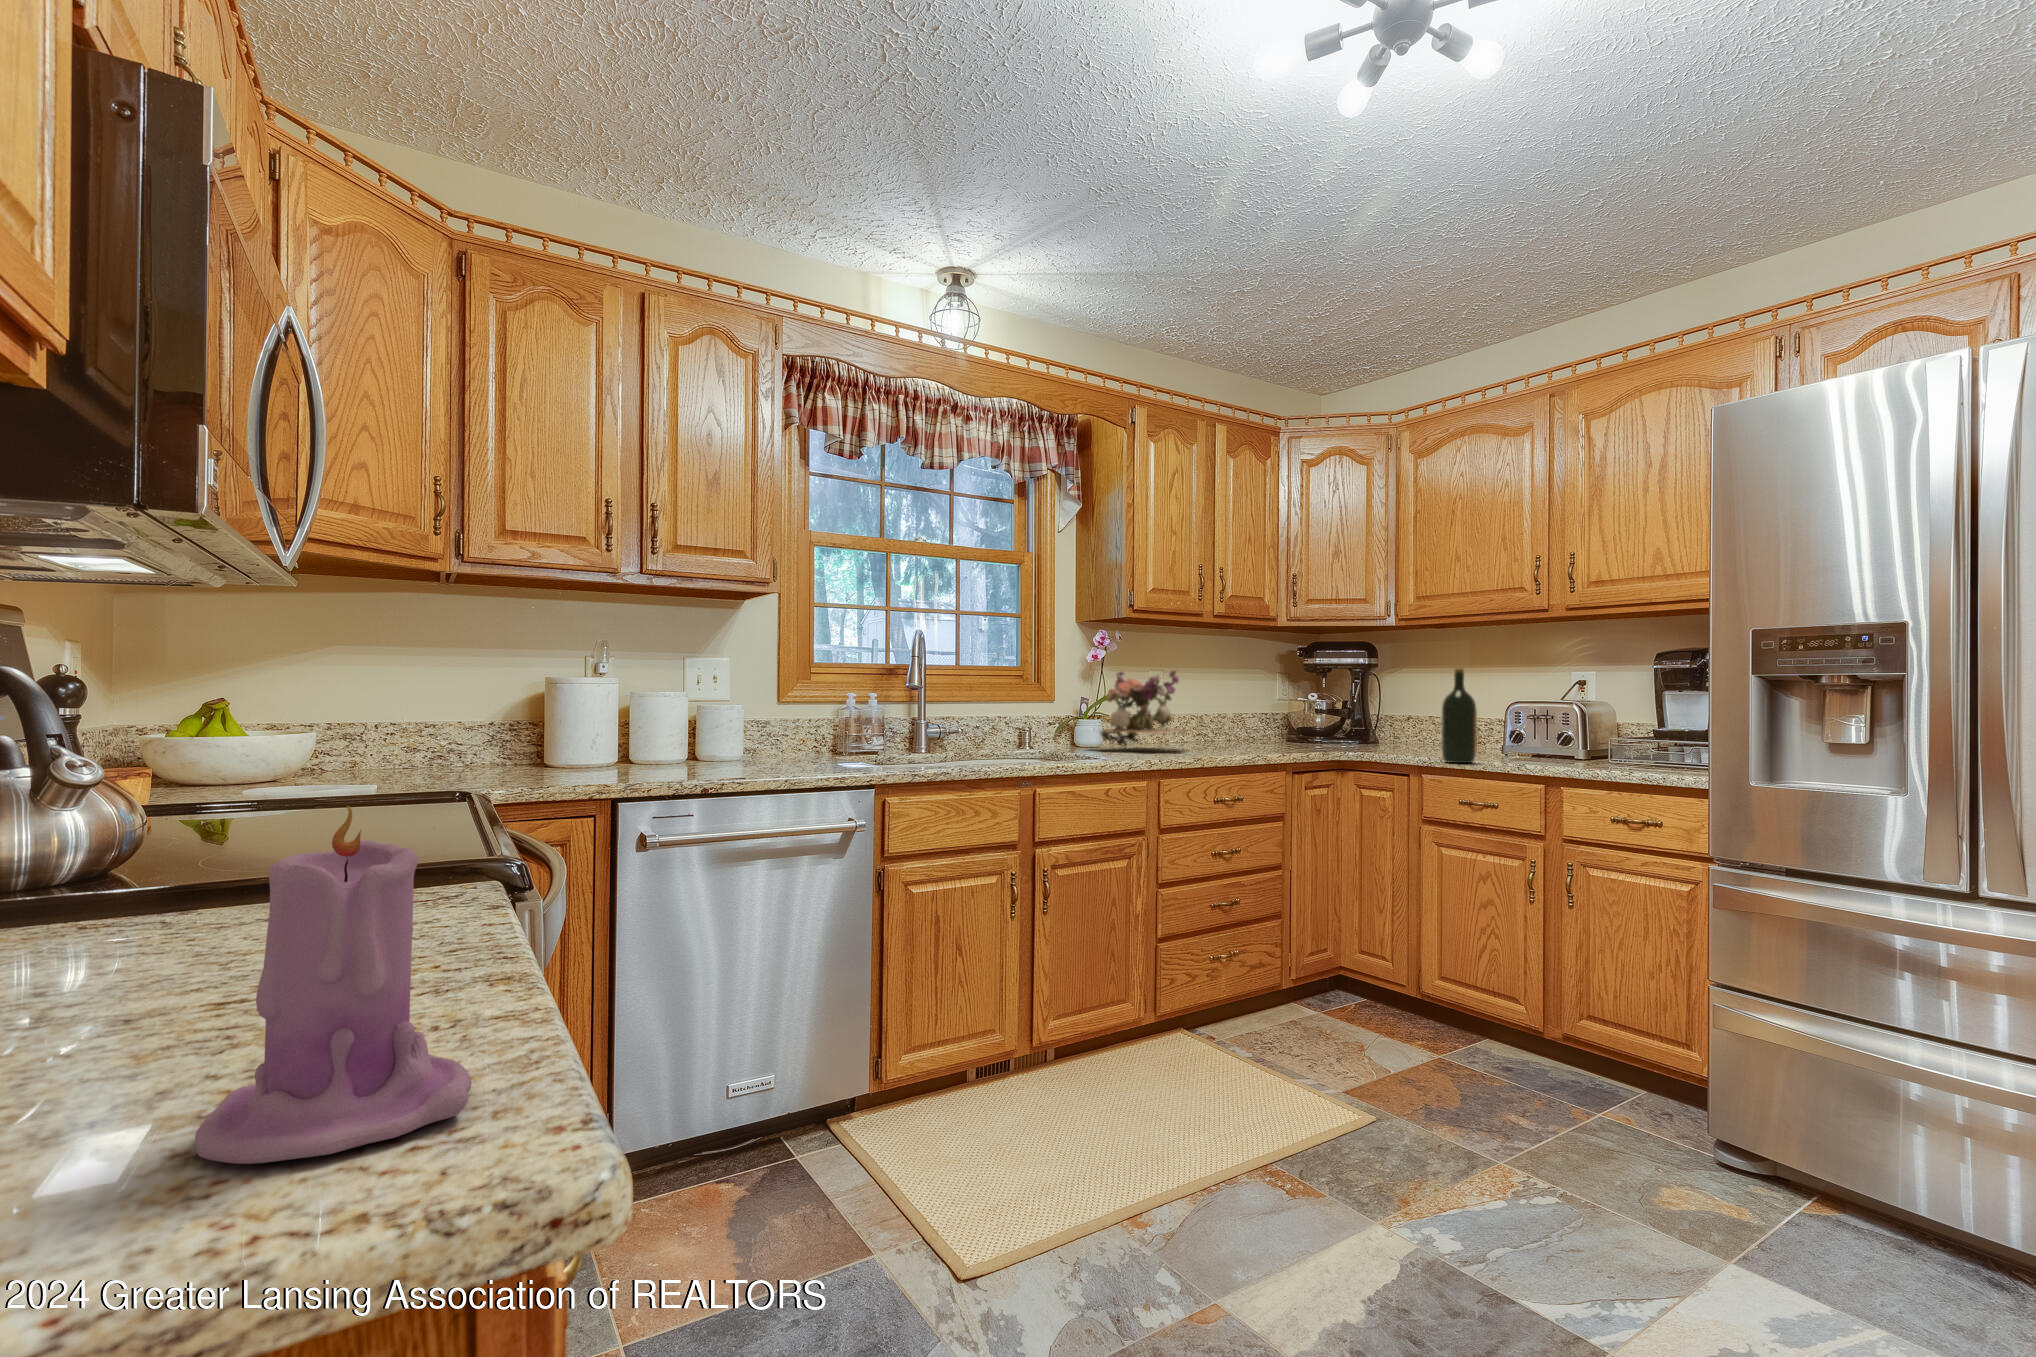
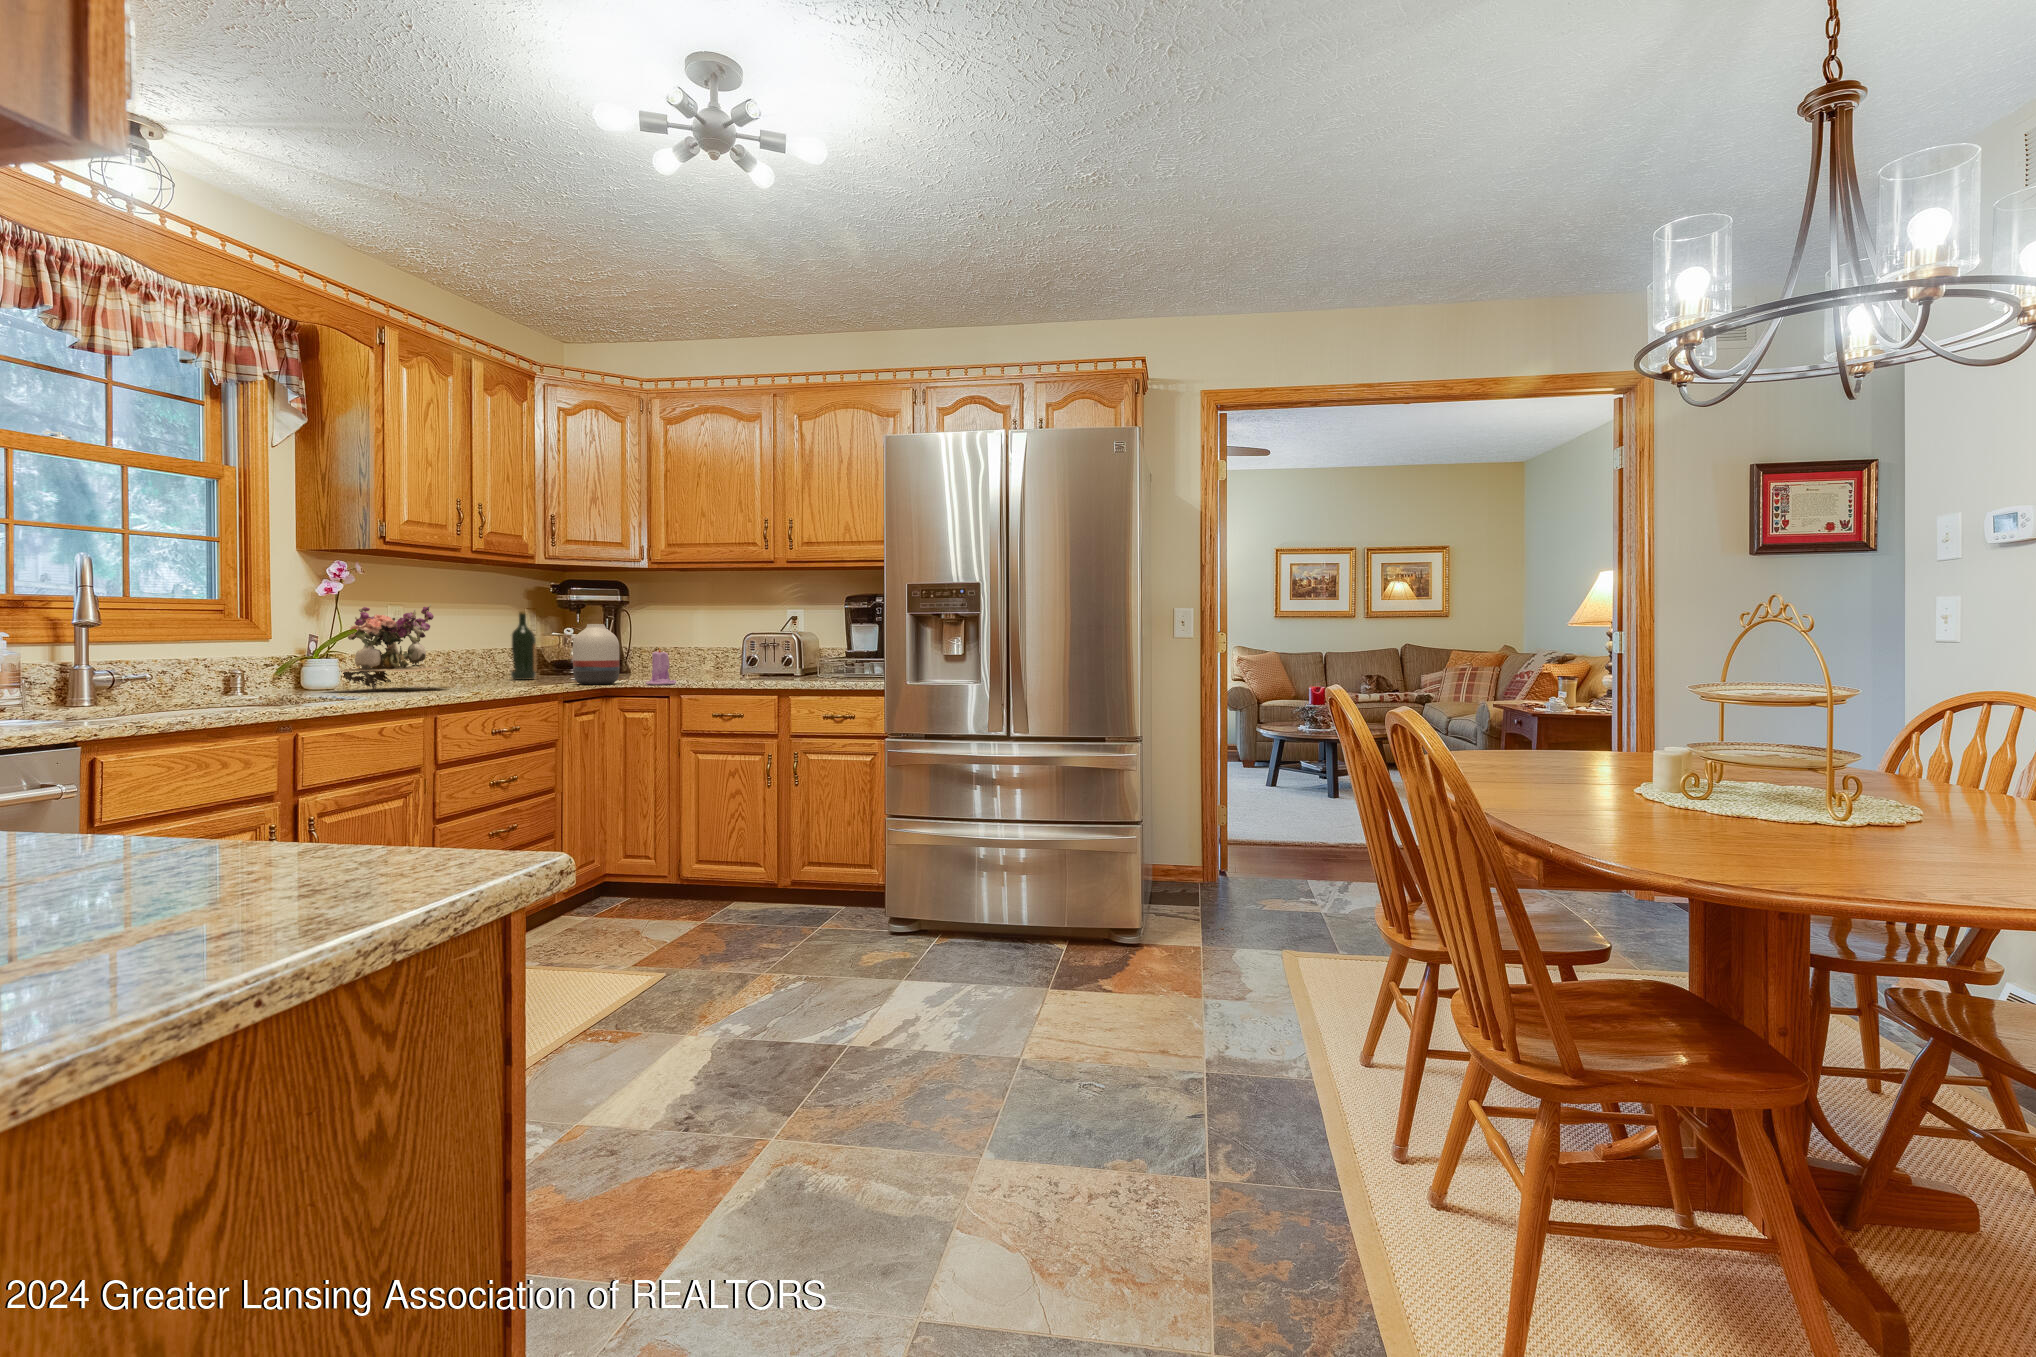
wine bottle: present [1442,668,1477,763] -> present [511,611,537,680]
vase: none [1307,688,1356,754] -> present [573,624,620,684]
candle: present [195,806,472,1164] -> present [646,648,676,685]

